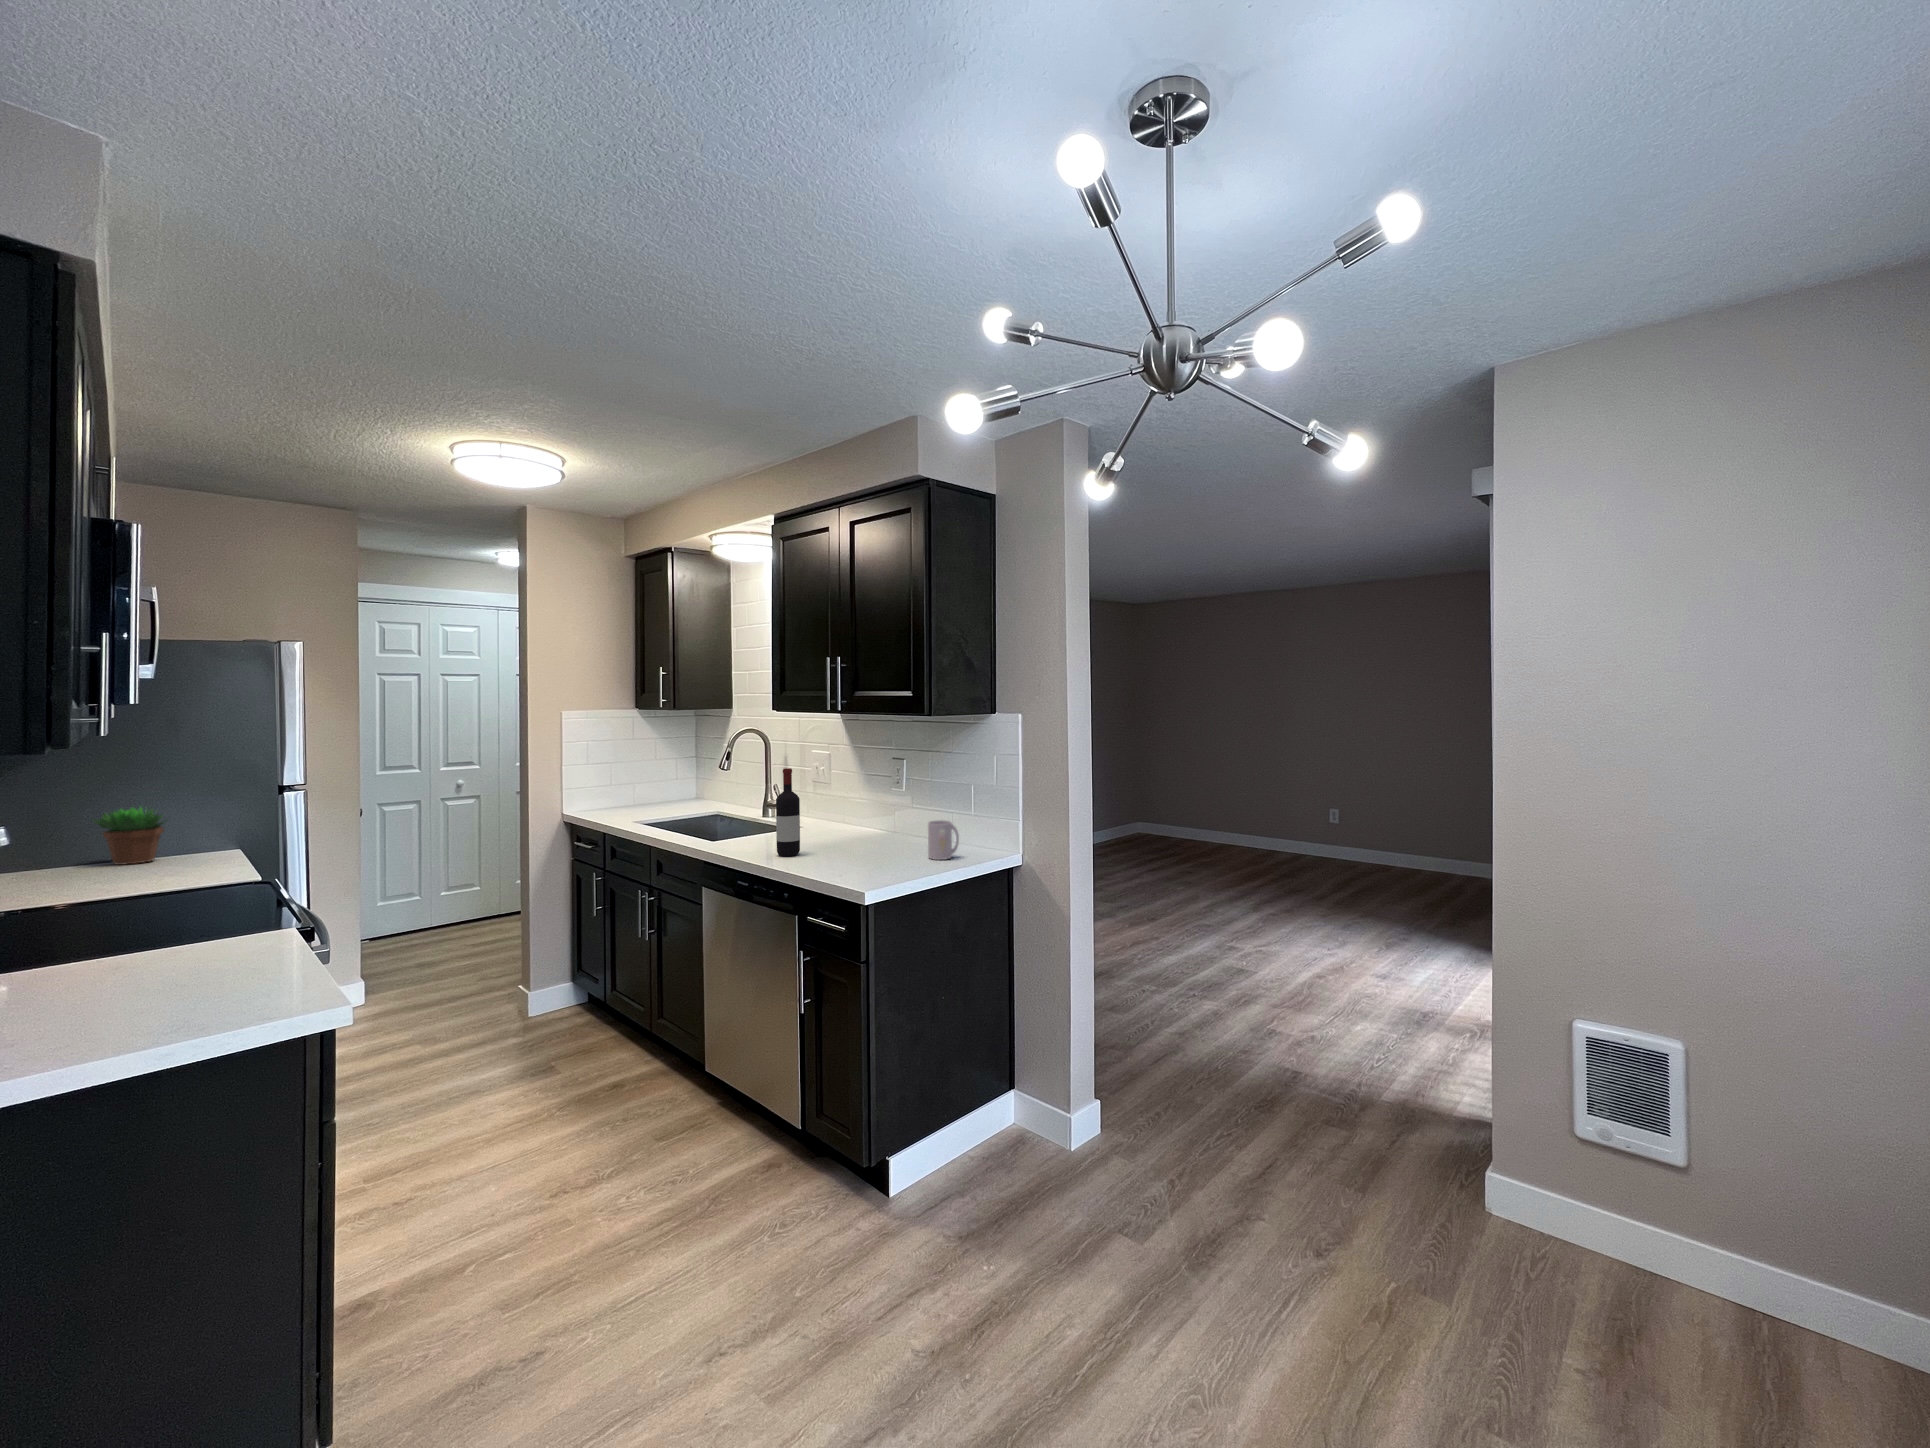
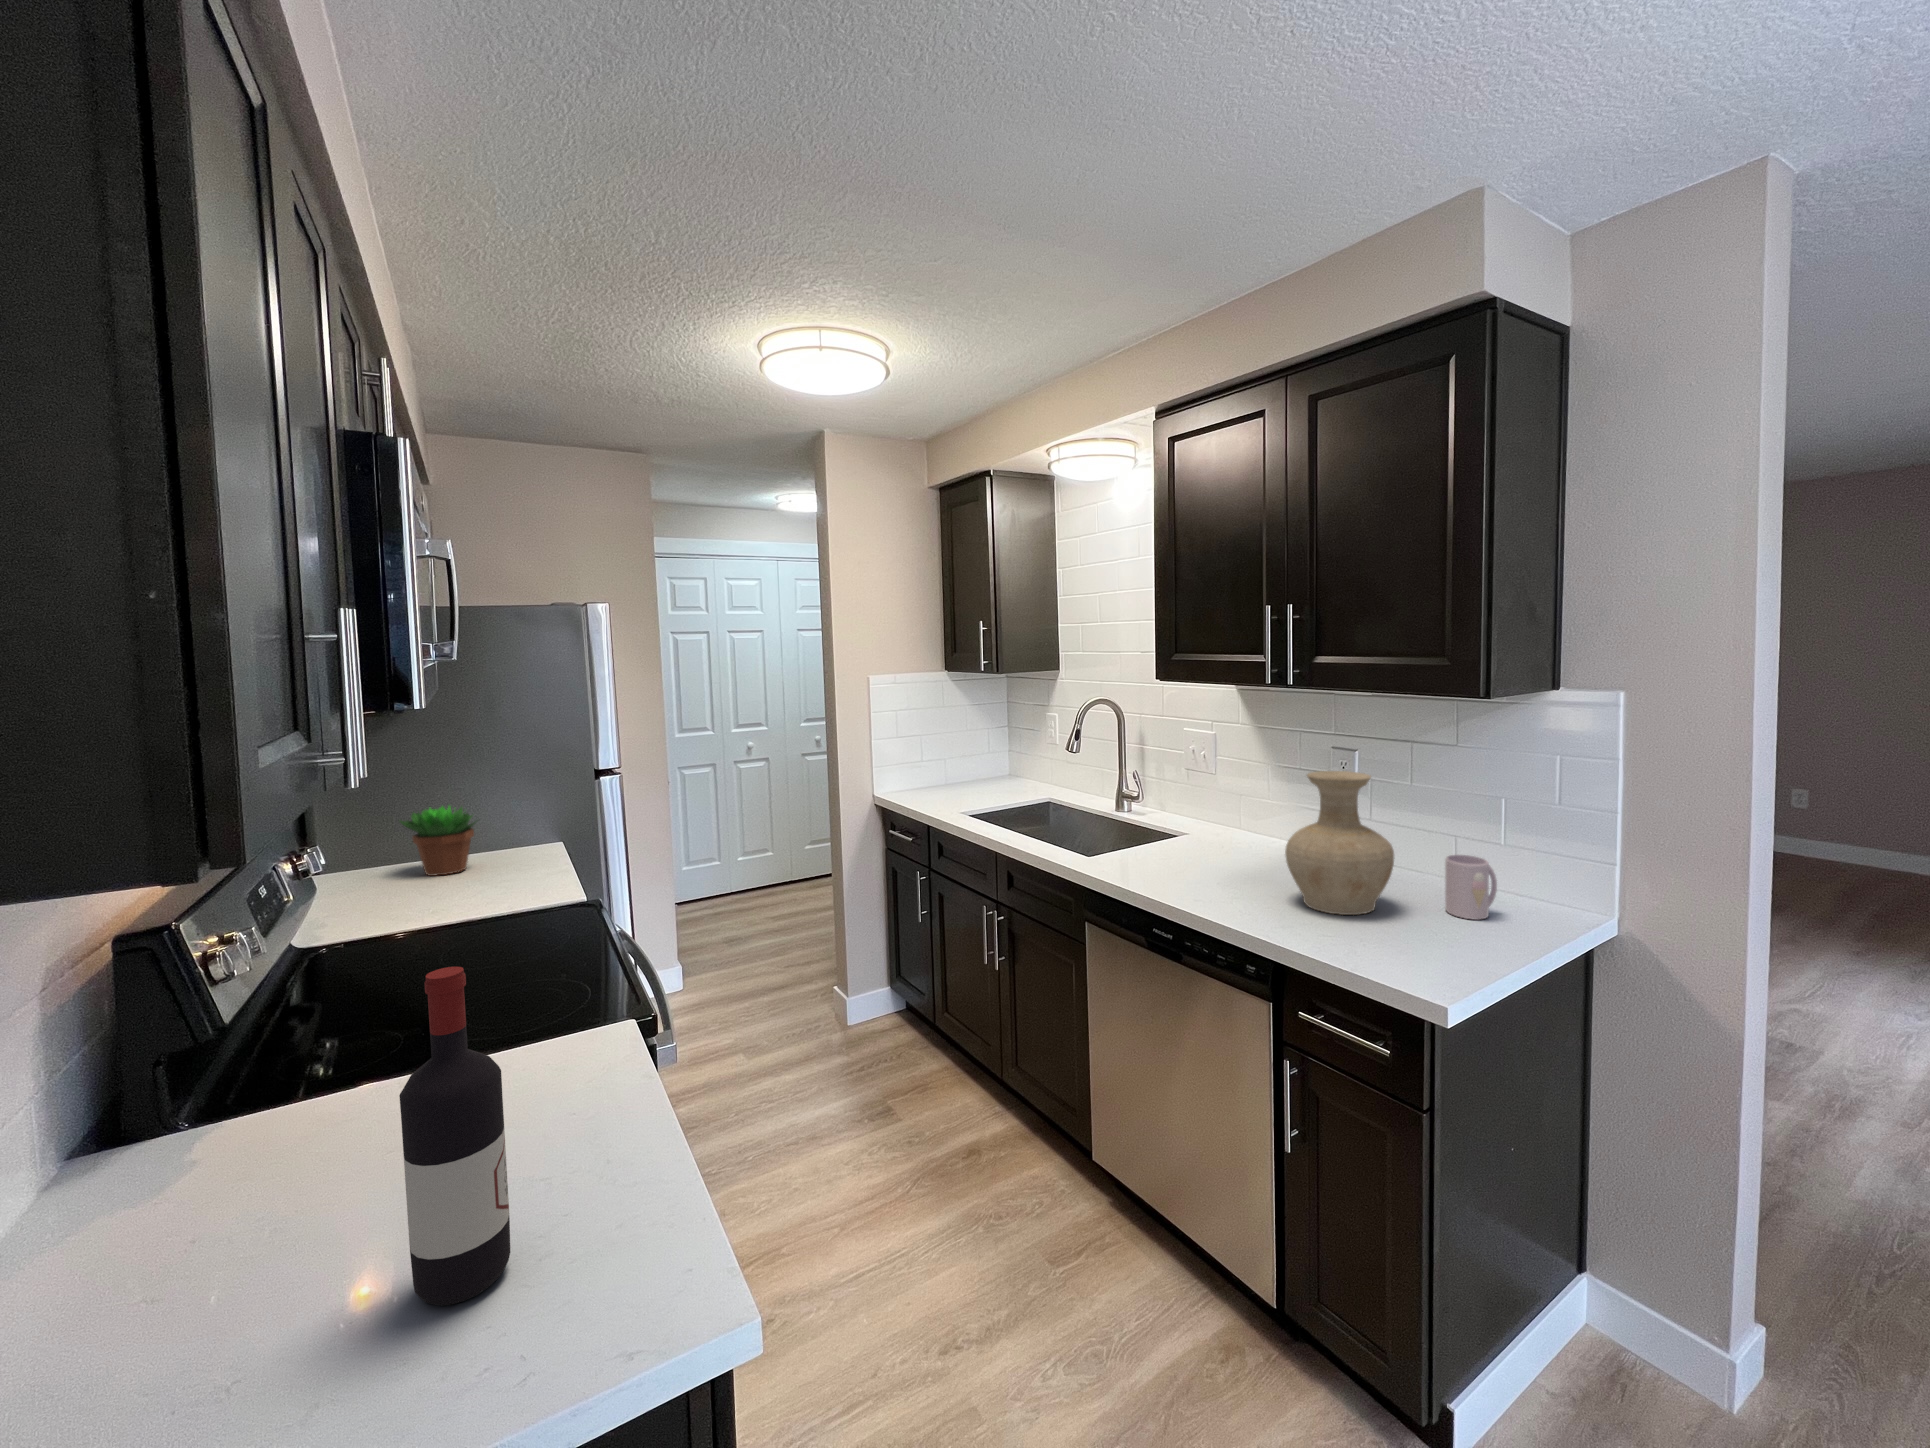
wine bottle: present [776,768,800,856] -> present [399,967,510,1306]
vase: none [828,768,897,861] -> present [1285,771,1394,915]

